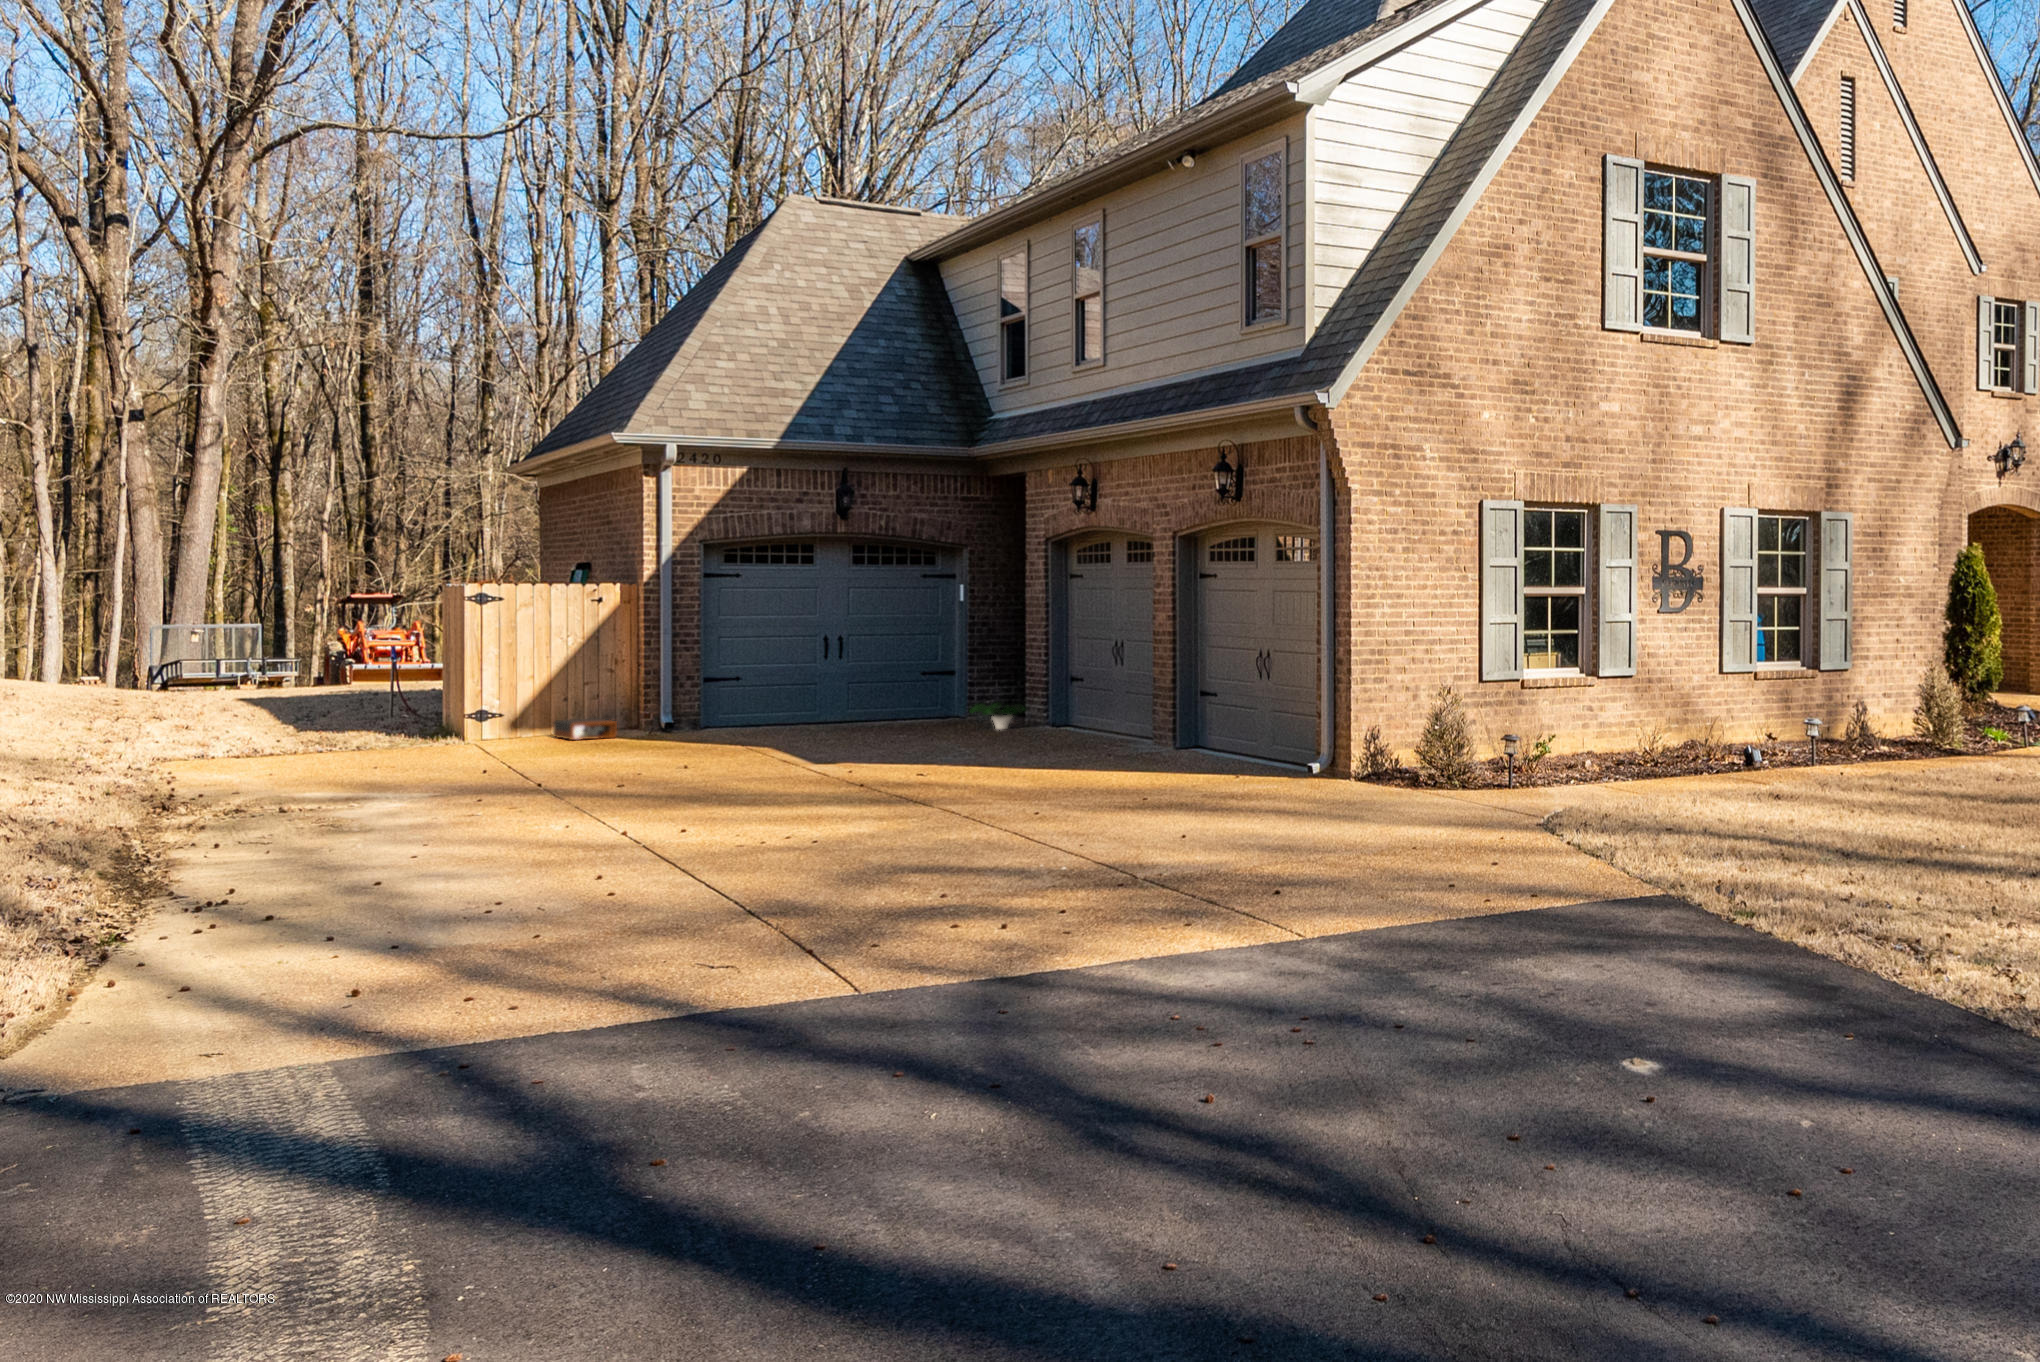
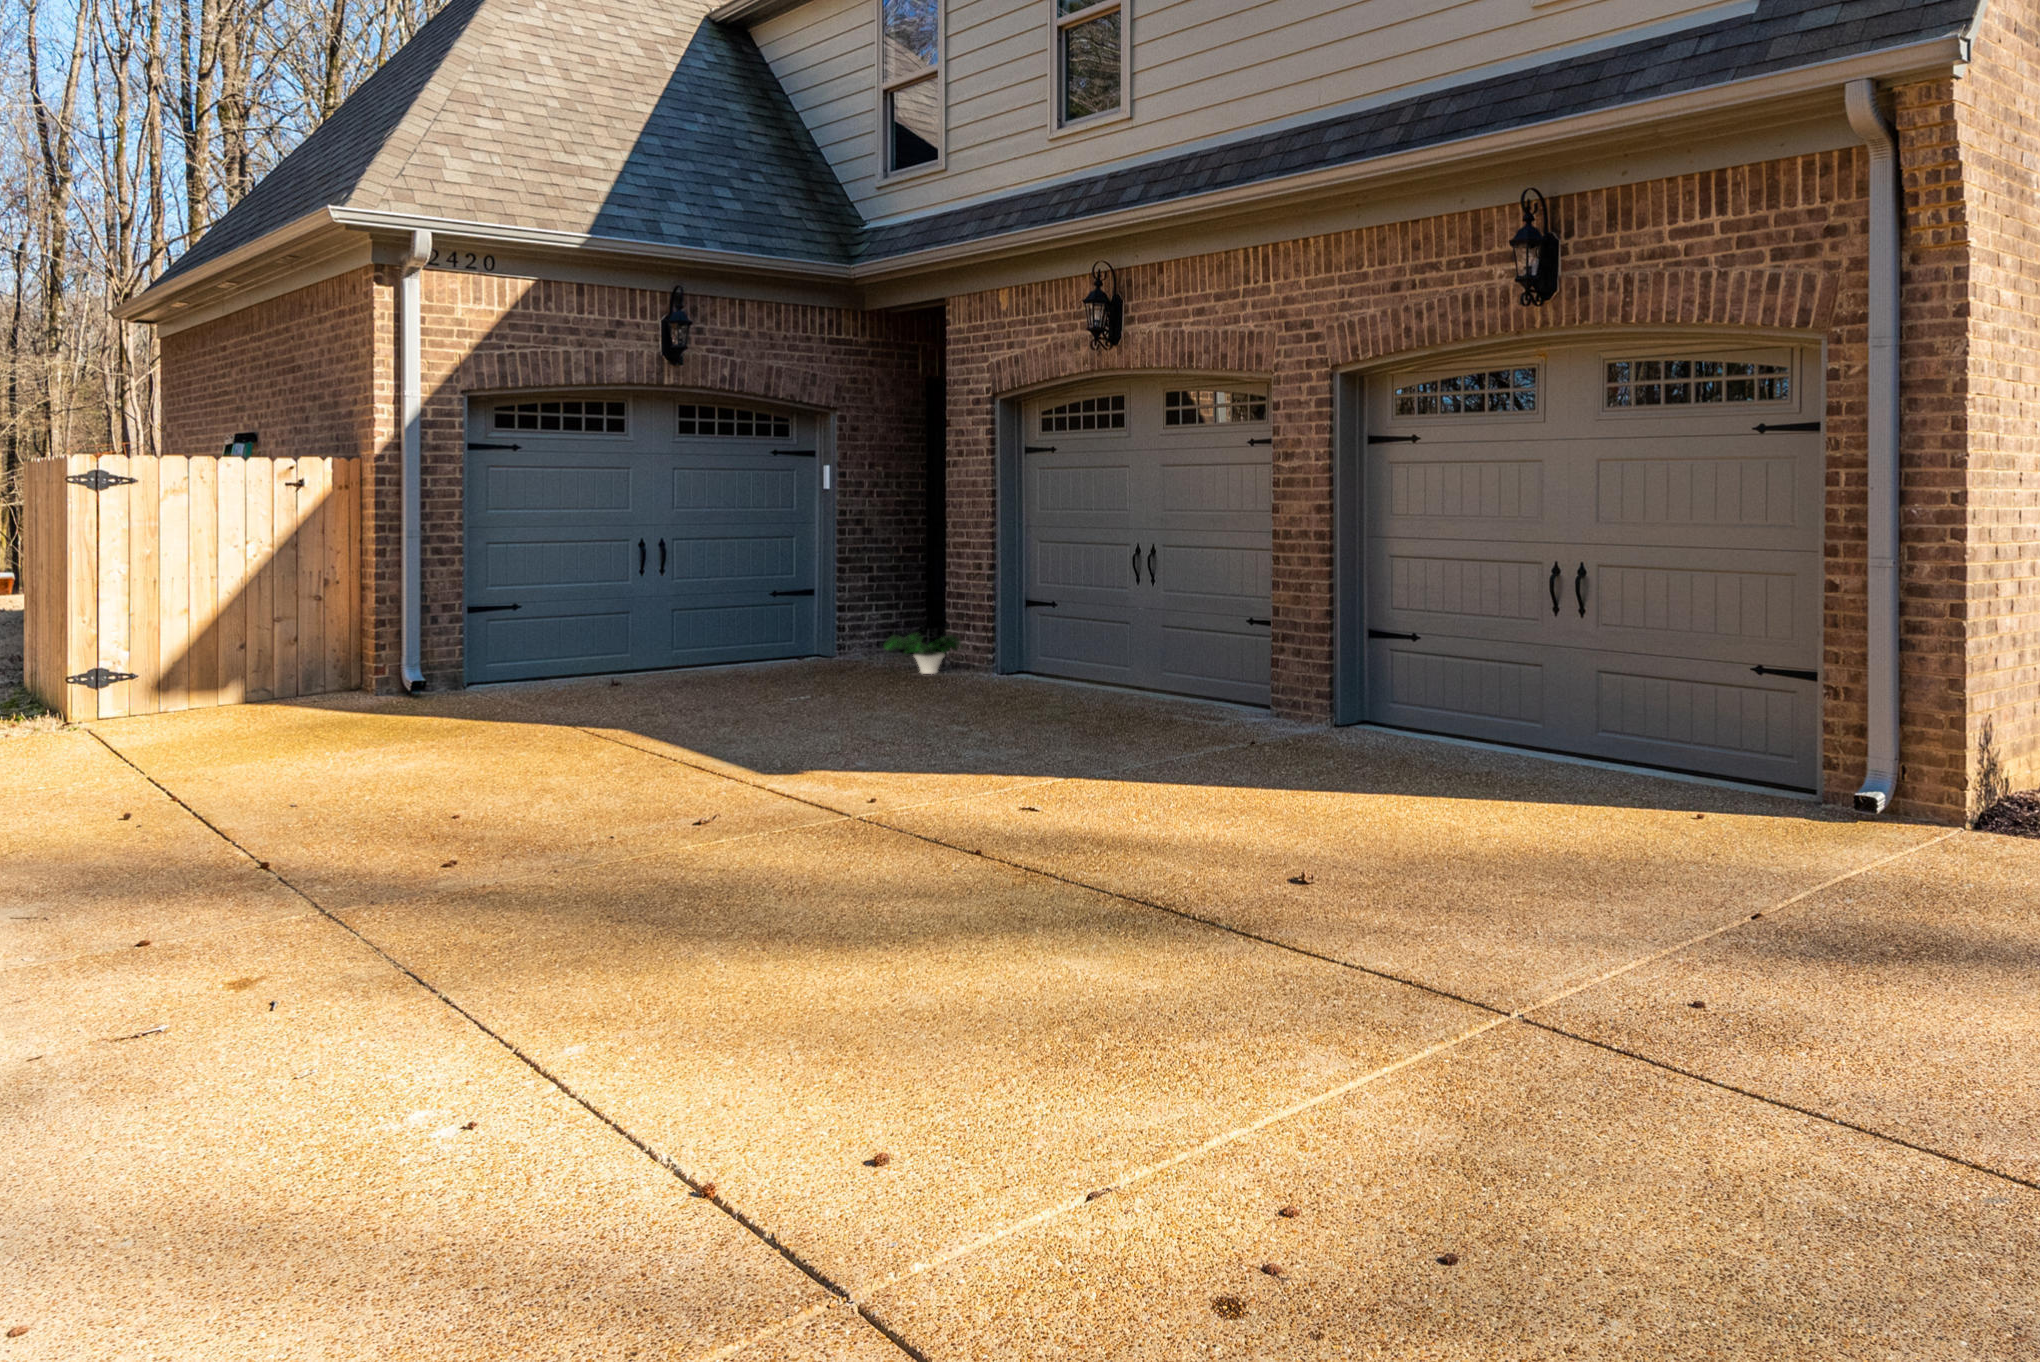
storage box: present [553,719,617,740] -> none [226,672,338,713]

